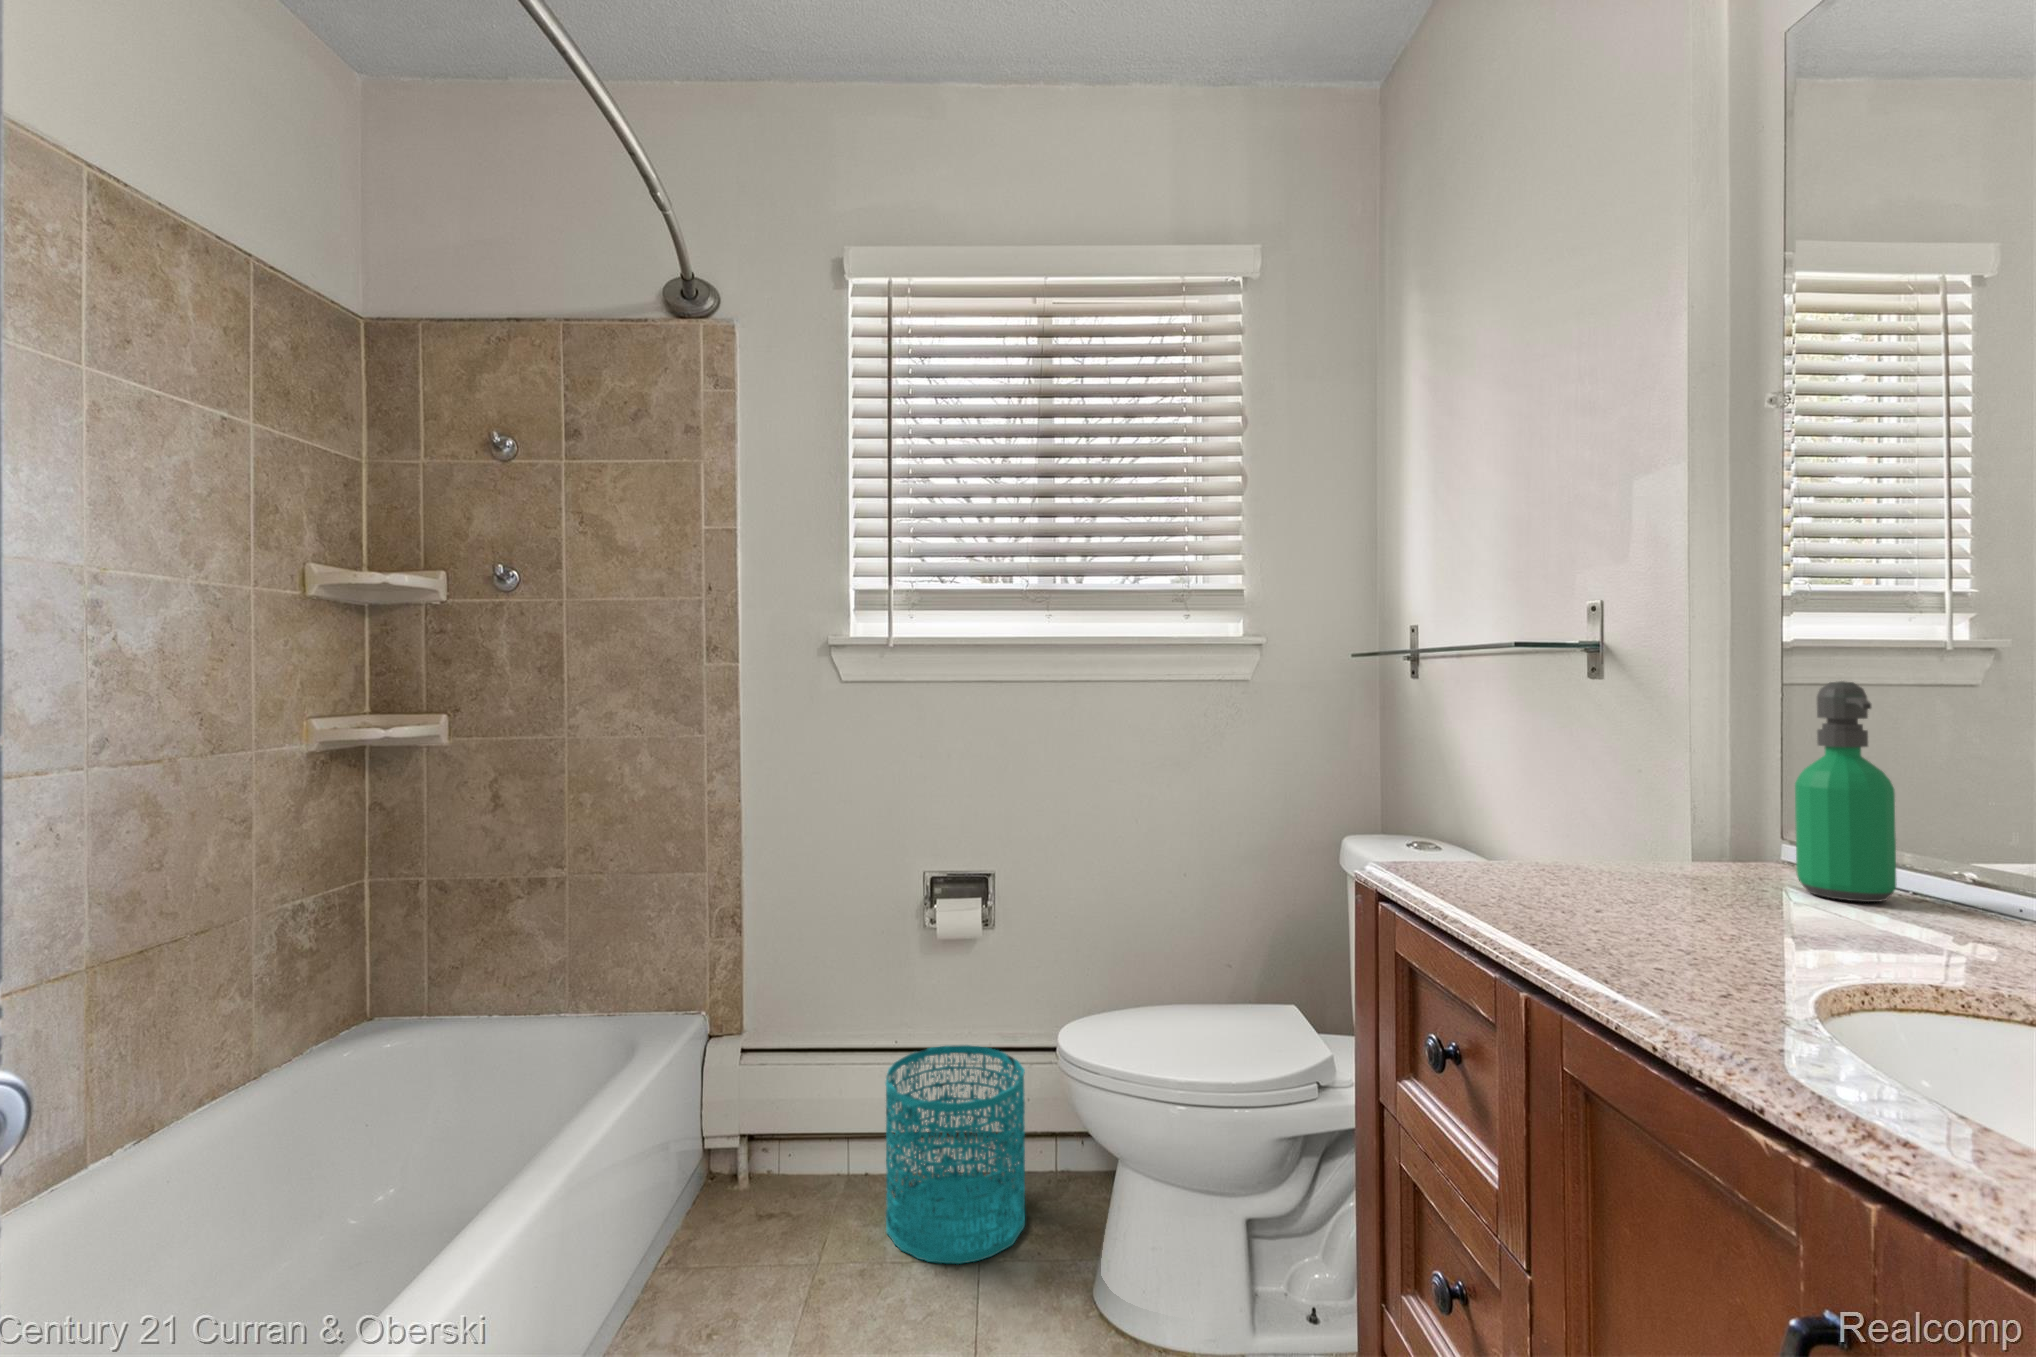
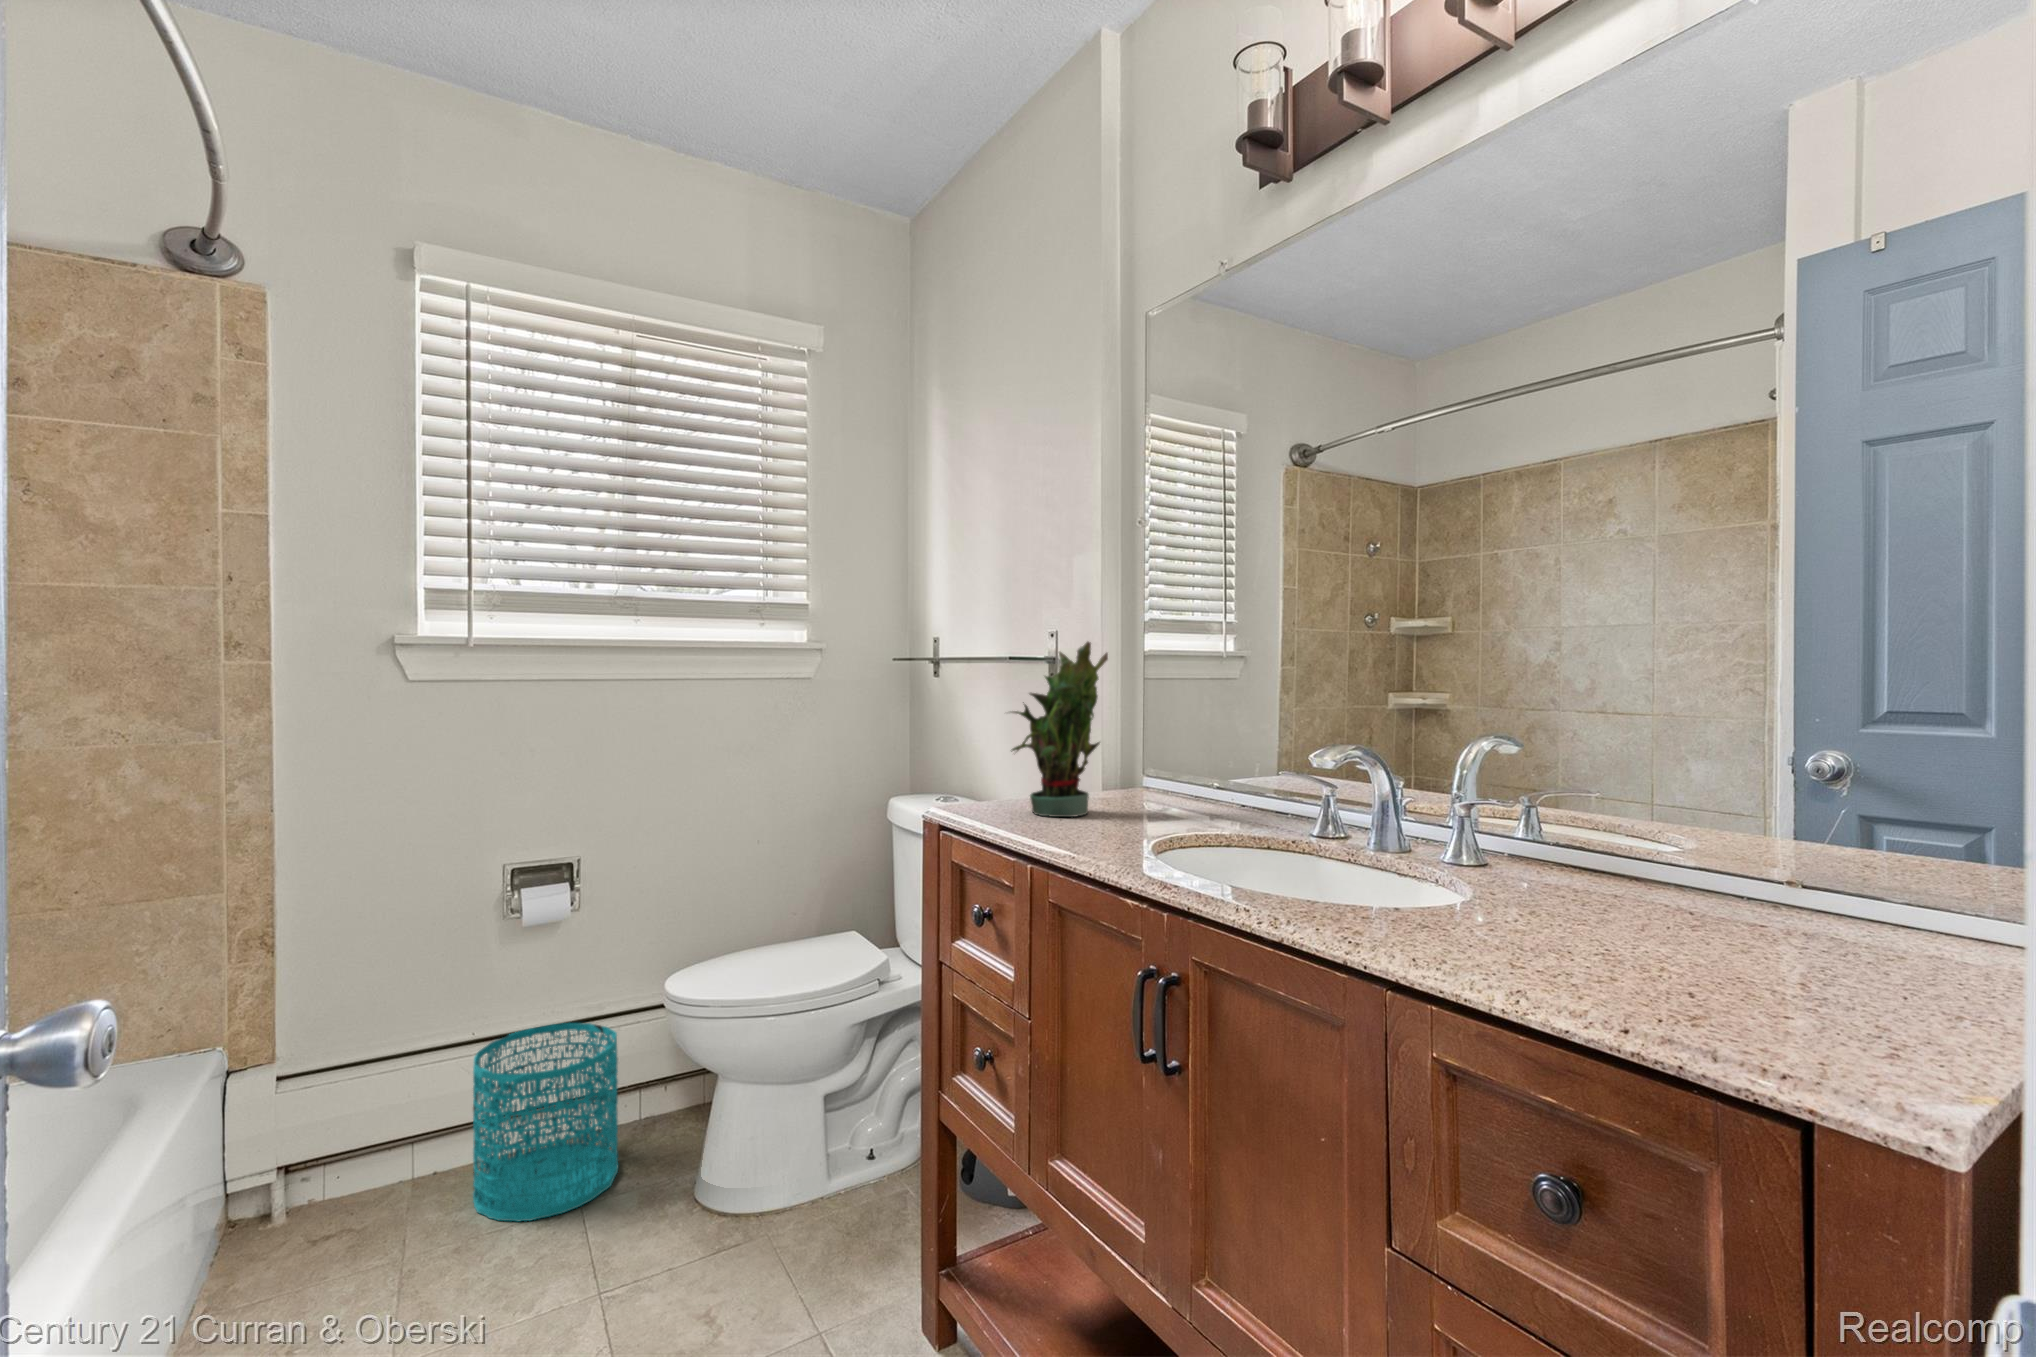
potted plant: none [1493,594,1697,901] -> present [1011,642,1108,817]
soap dispenser: present [1795,681,1897,902] -> none [1151,688,1192,807]

